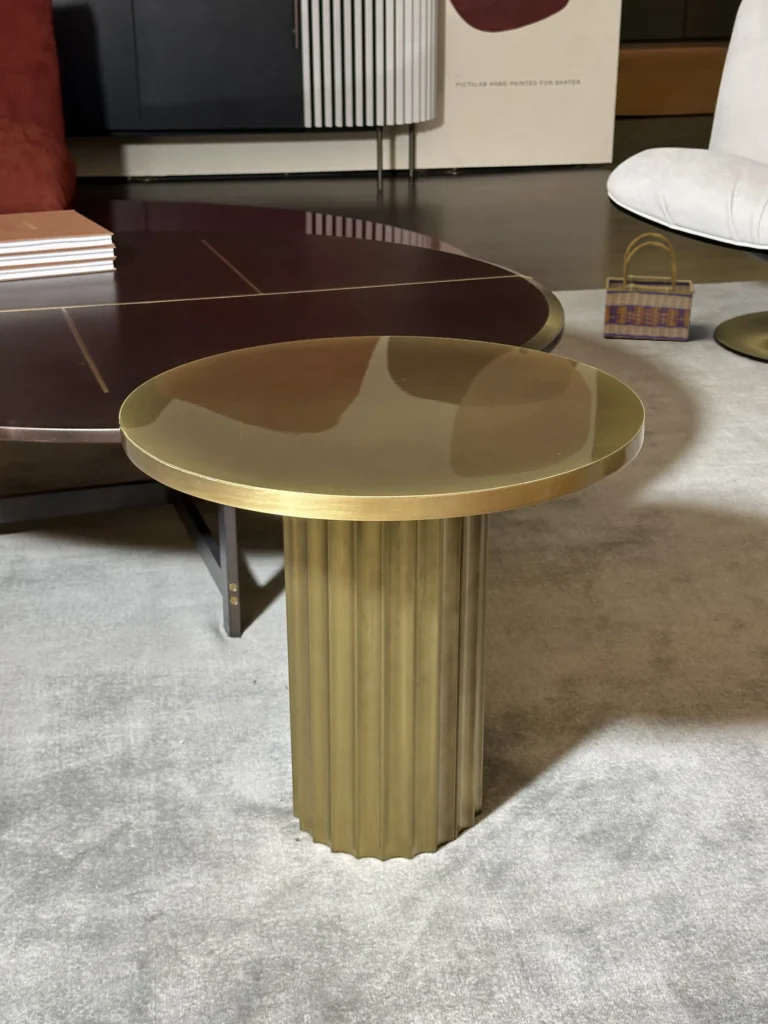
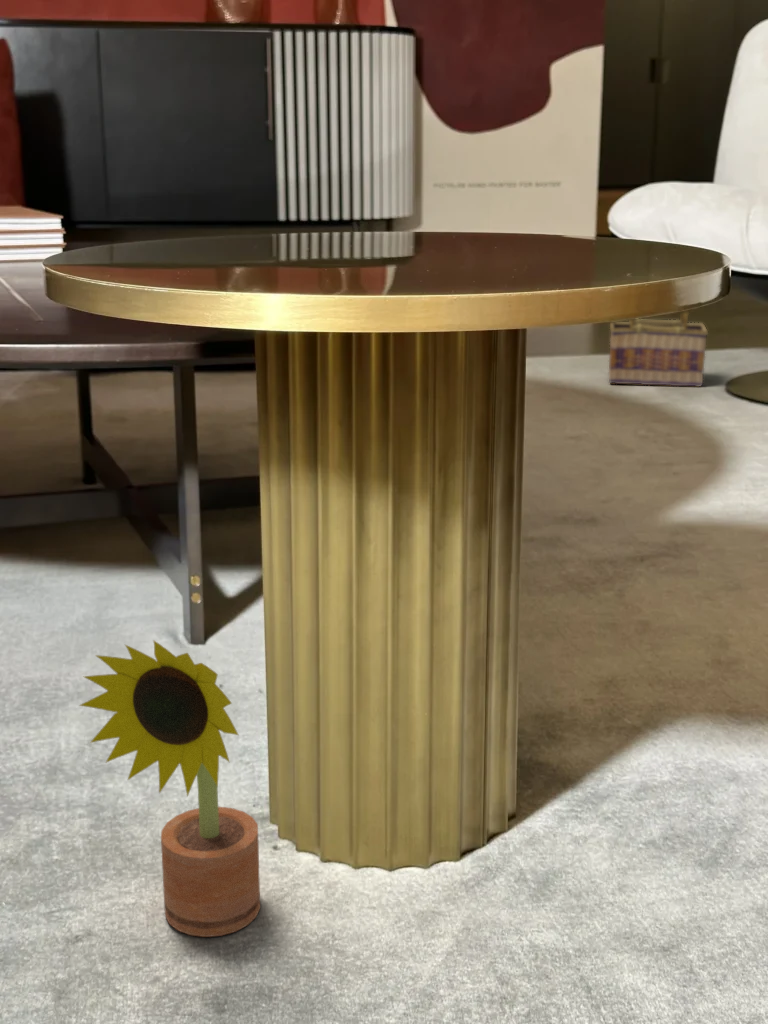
decorative plant: none [152,725,286,916] -> present [80,641,260,937]

